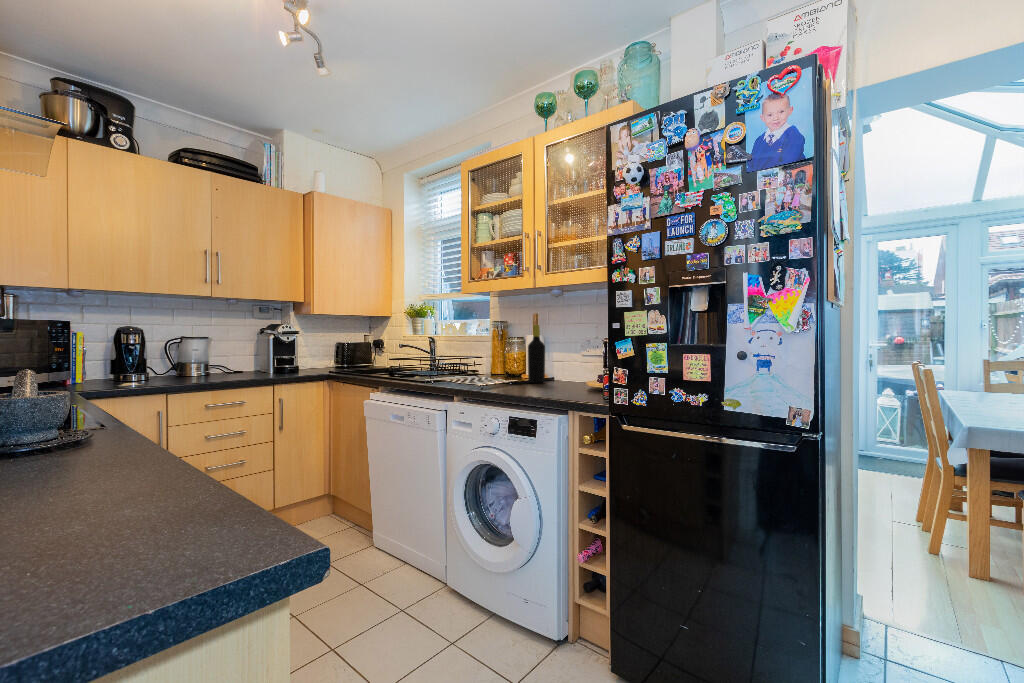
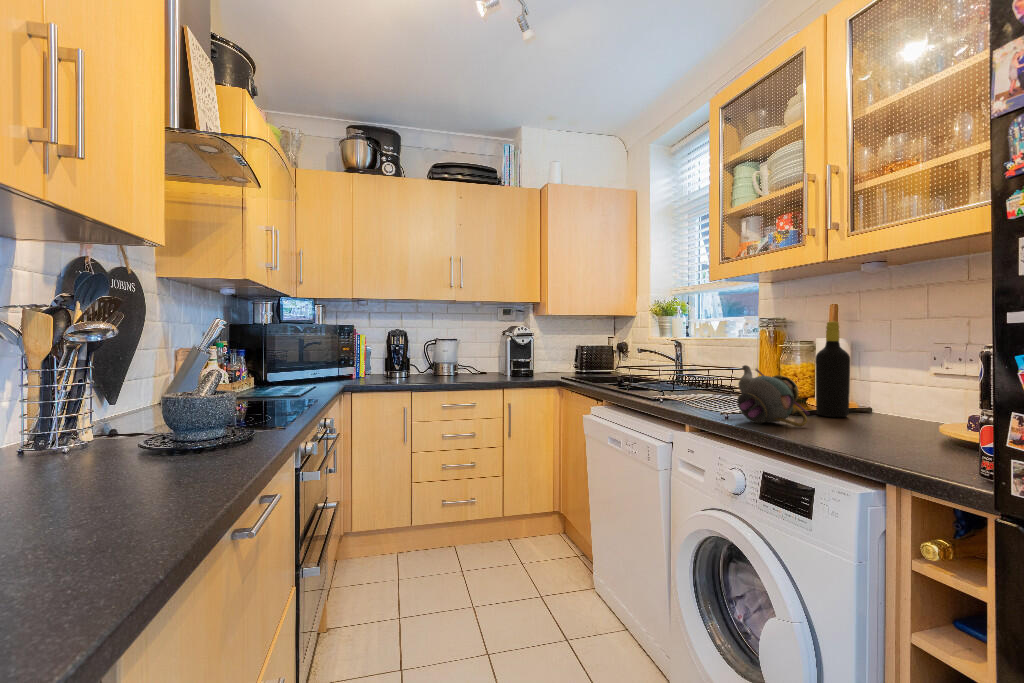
teapot: none [488,352,527,388] -> present [738,365,809,427]

